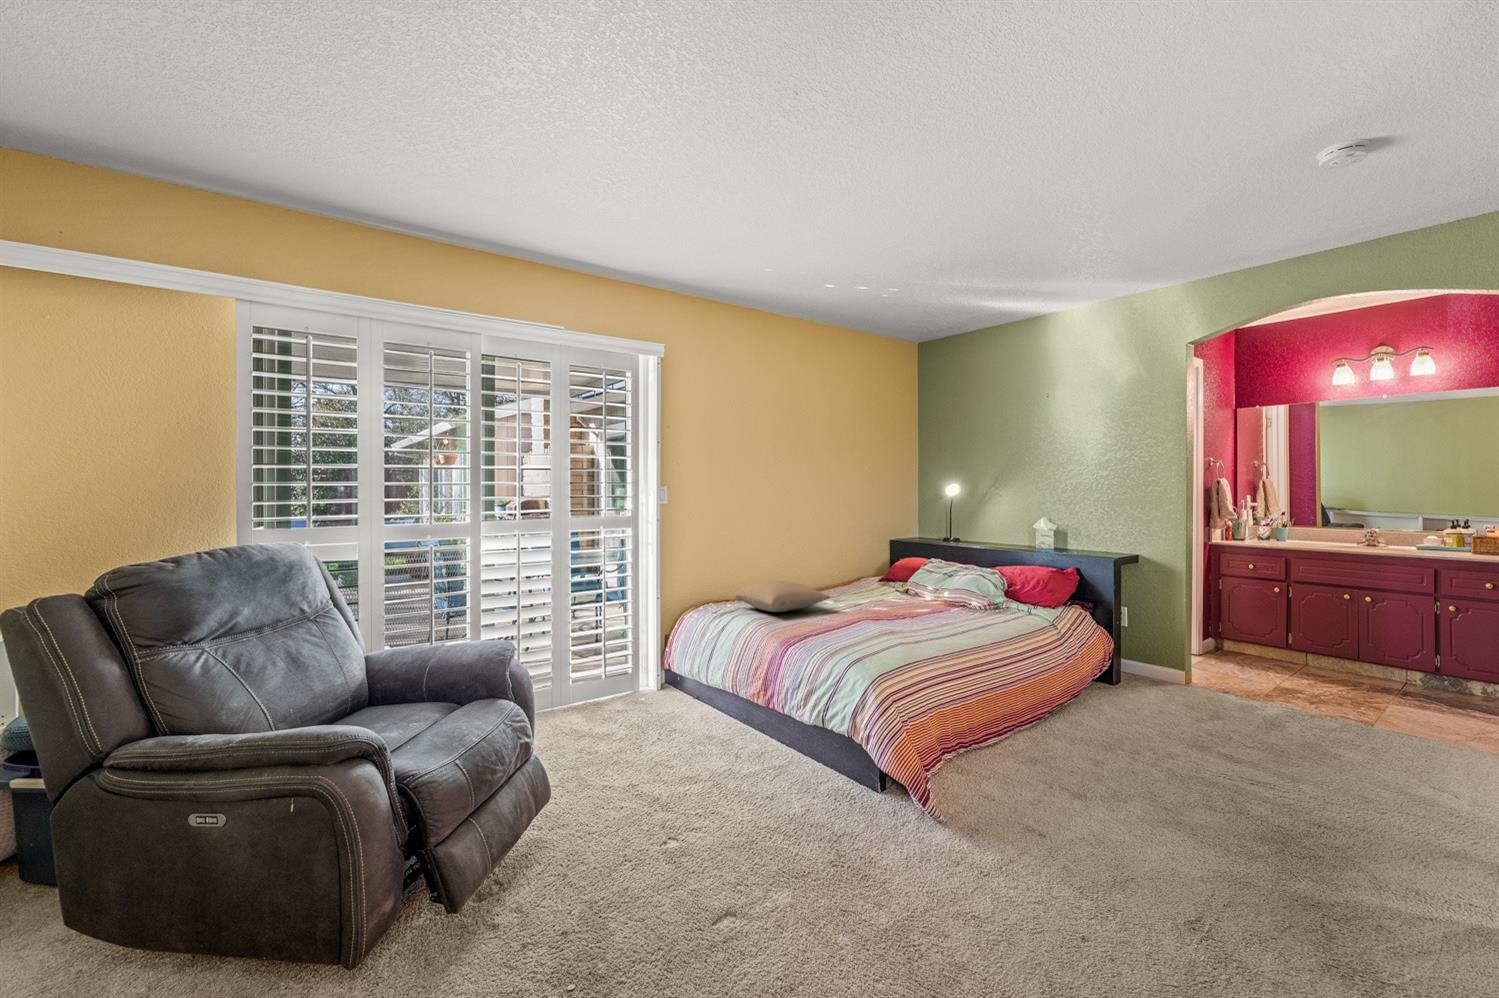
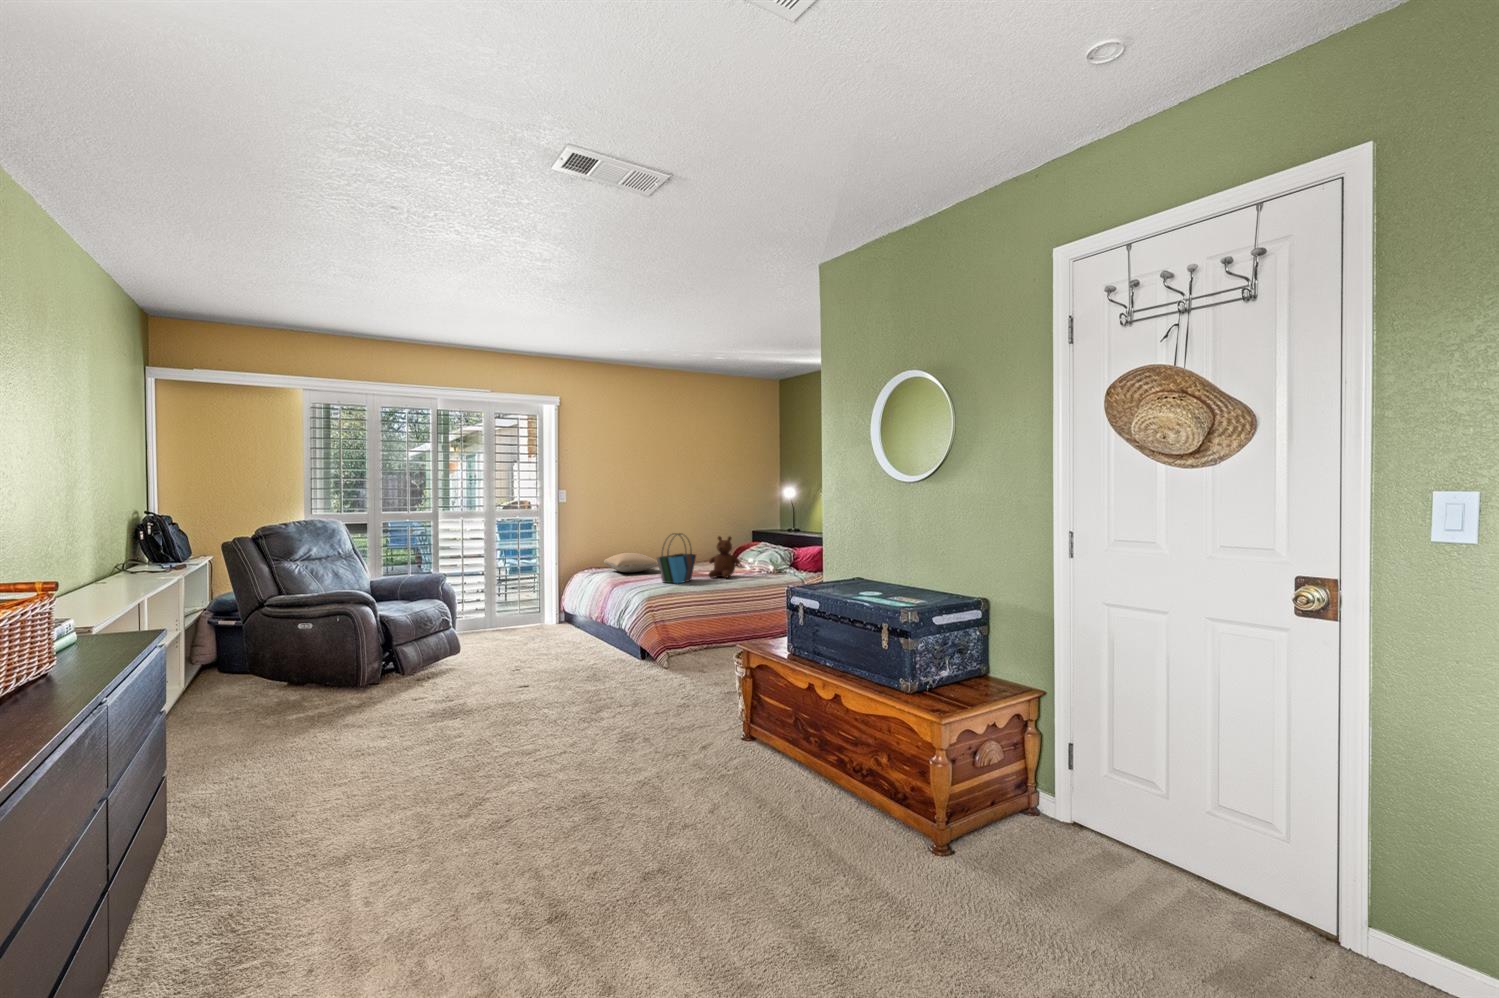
tote bag: none [863,553,908,637] -> present [657,533,696,583]
teddy bear: none [910,555,965,622] -> present [709,536,740,578]

